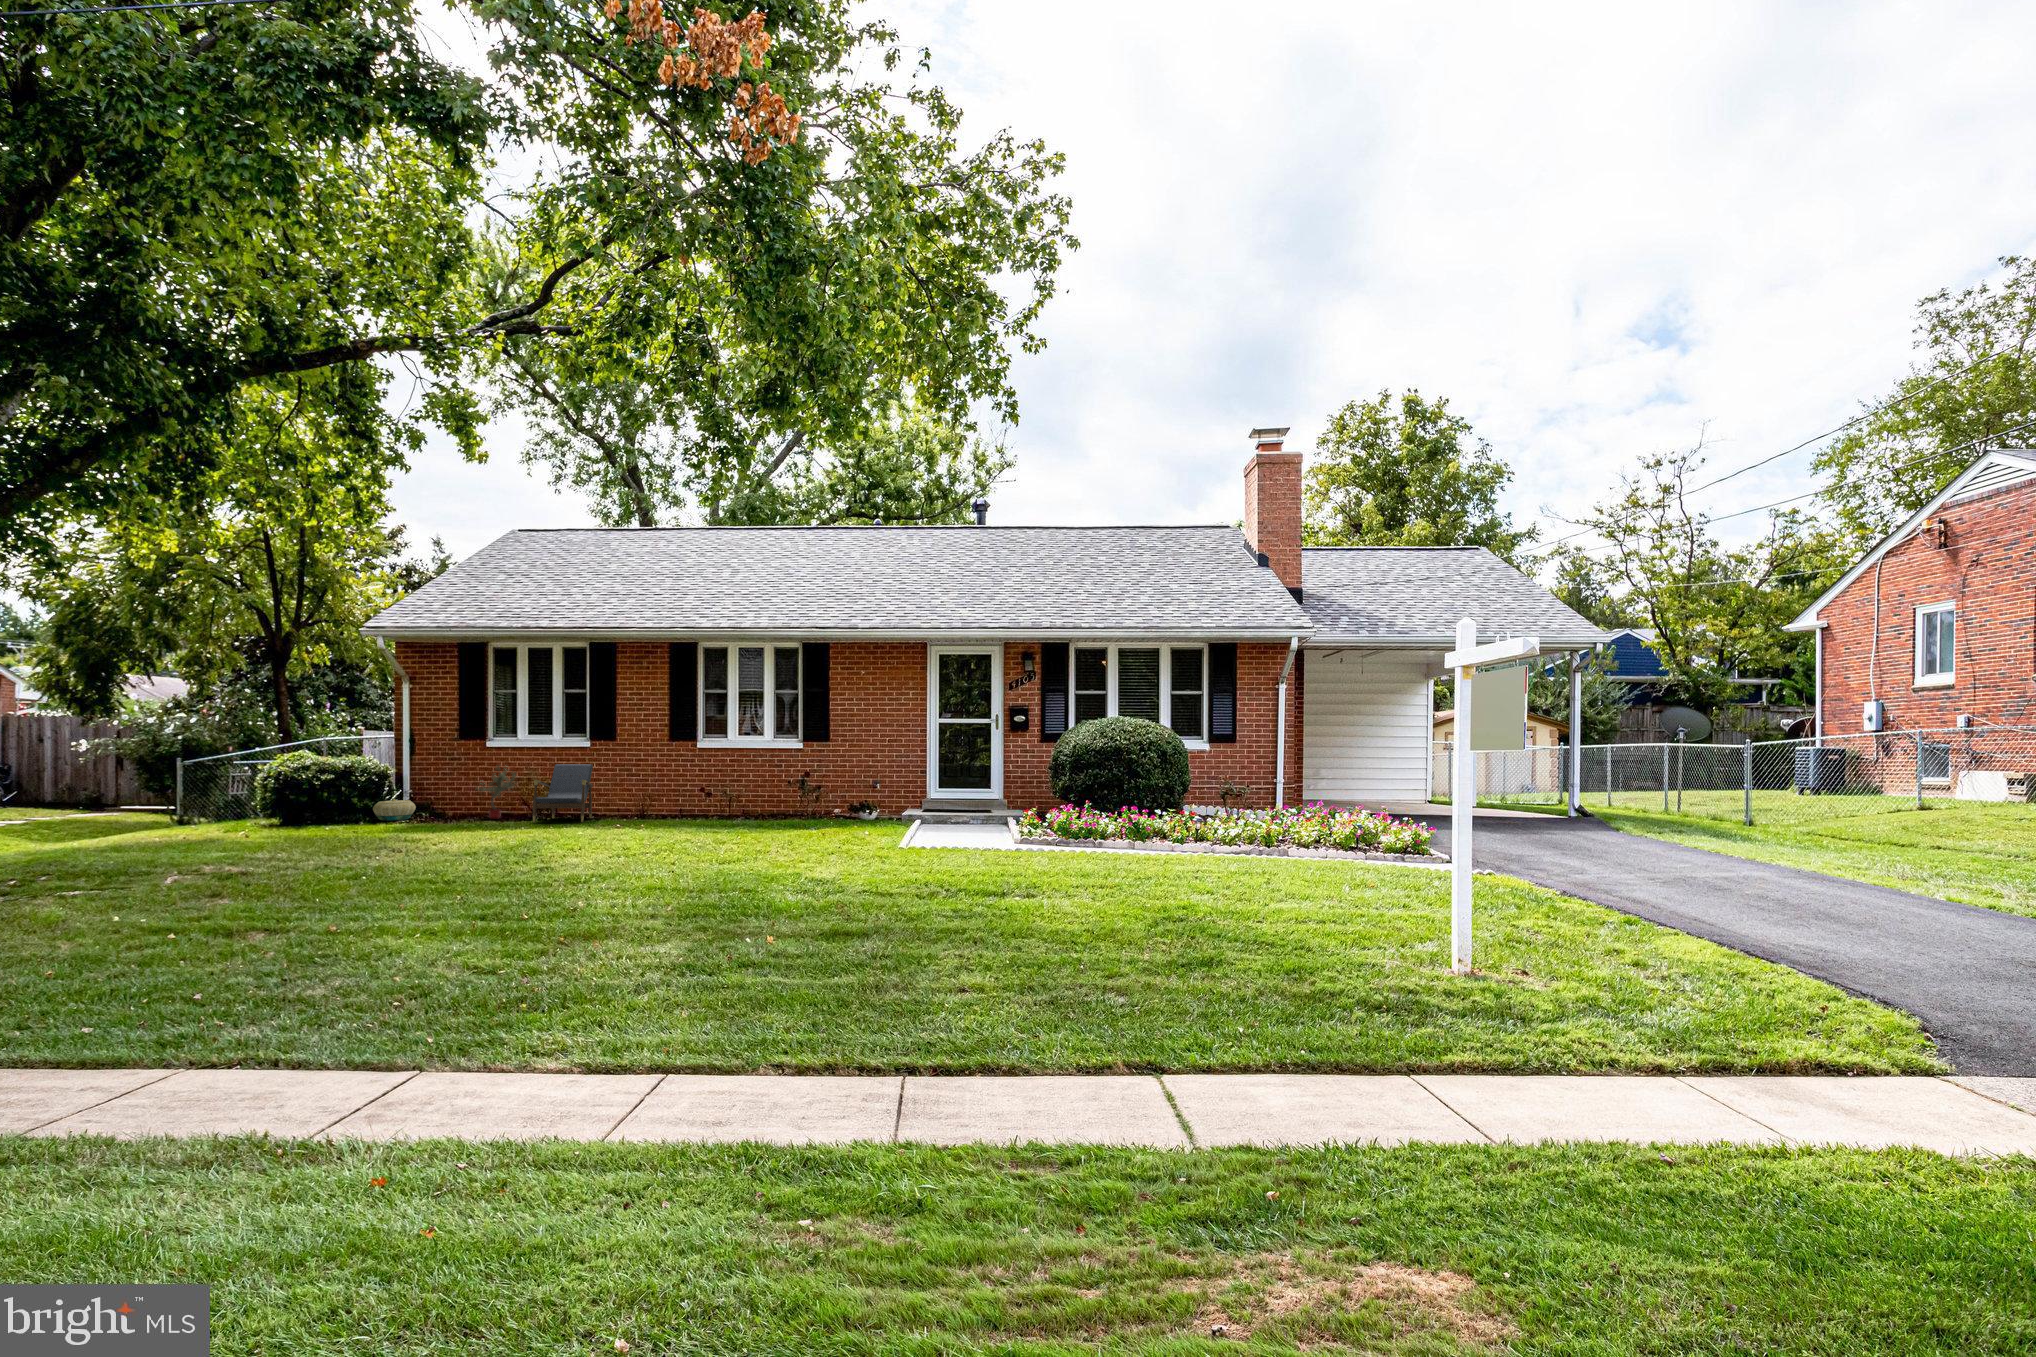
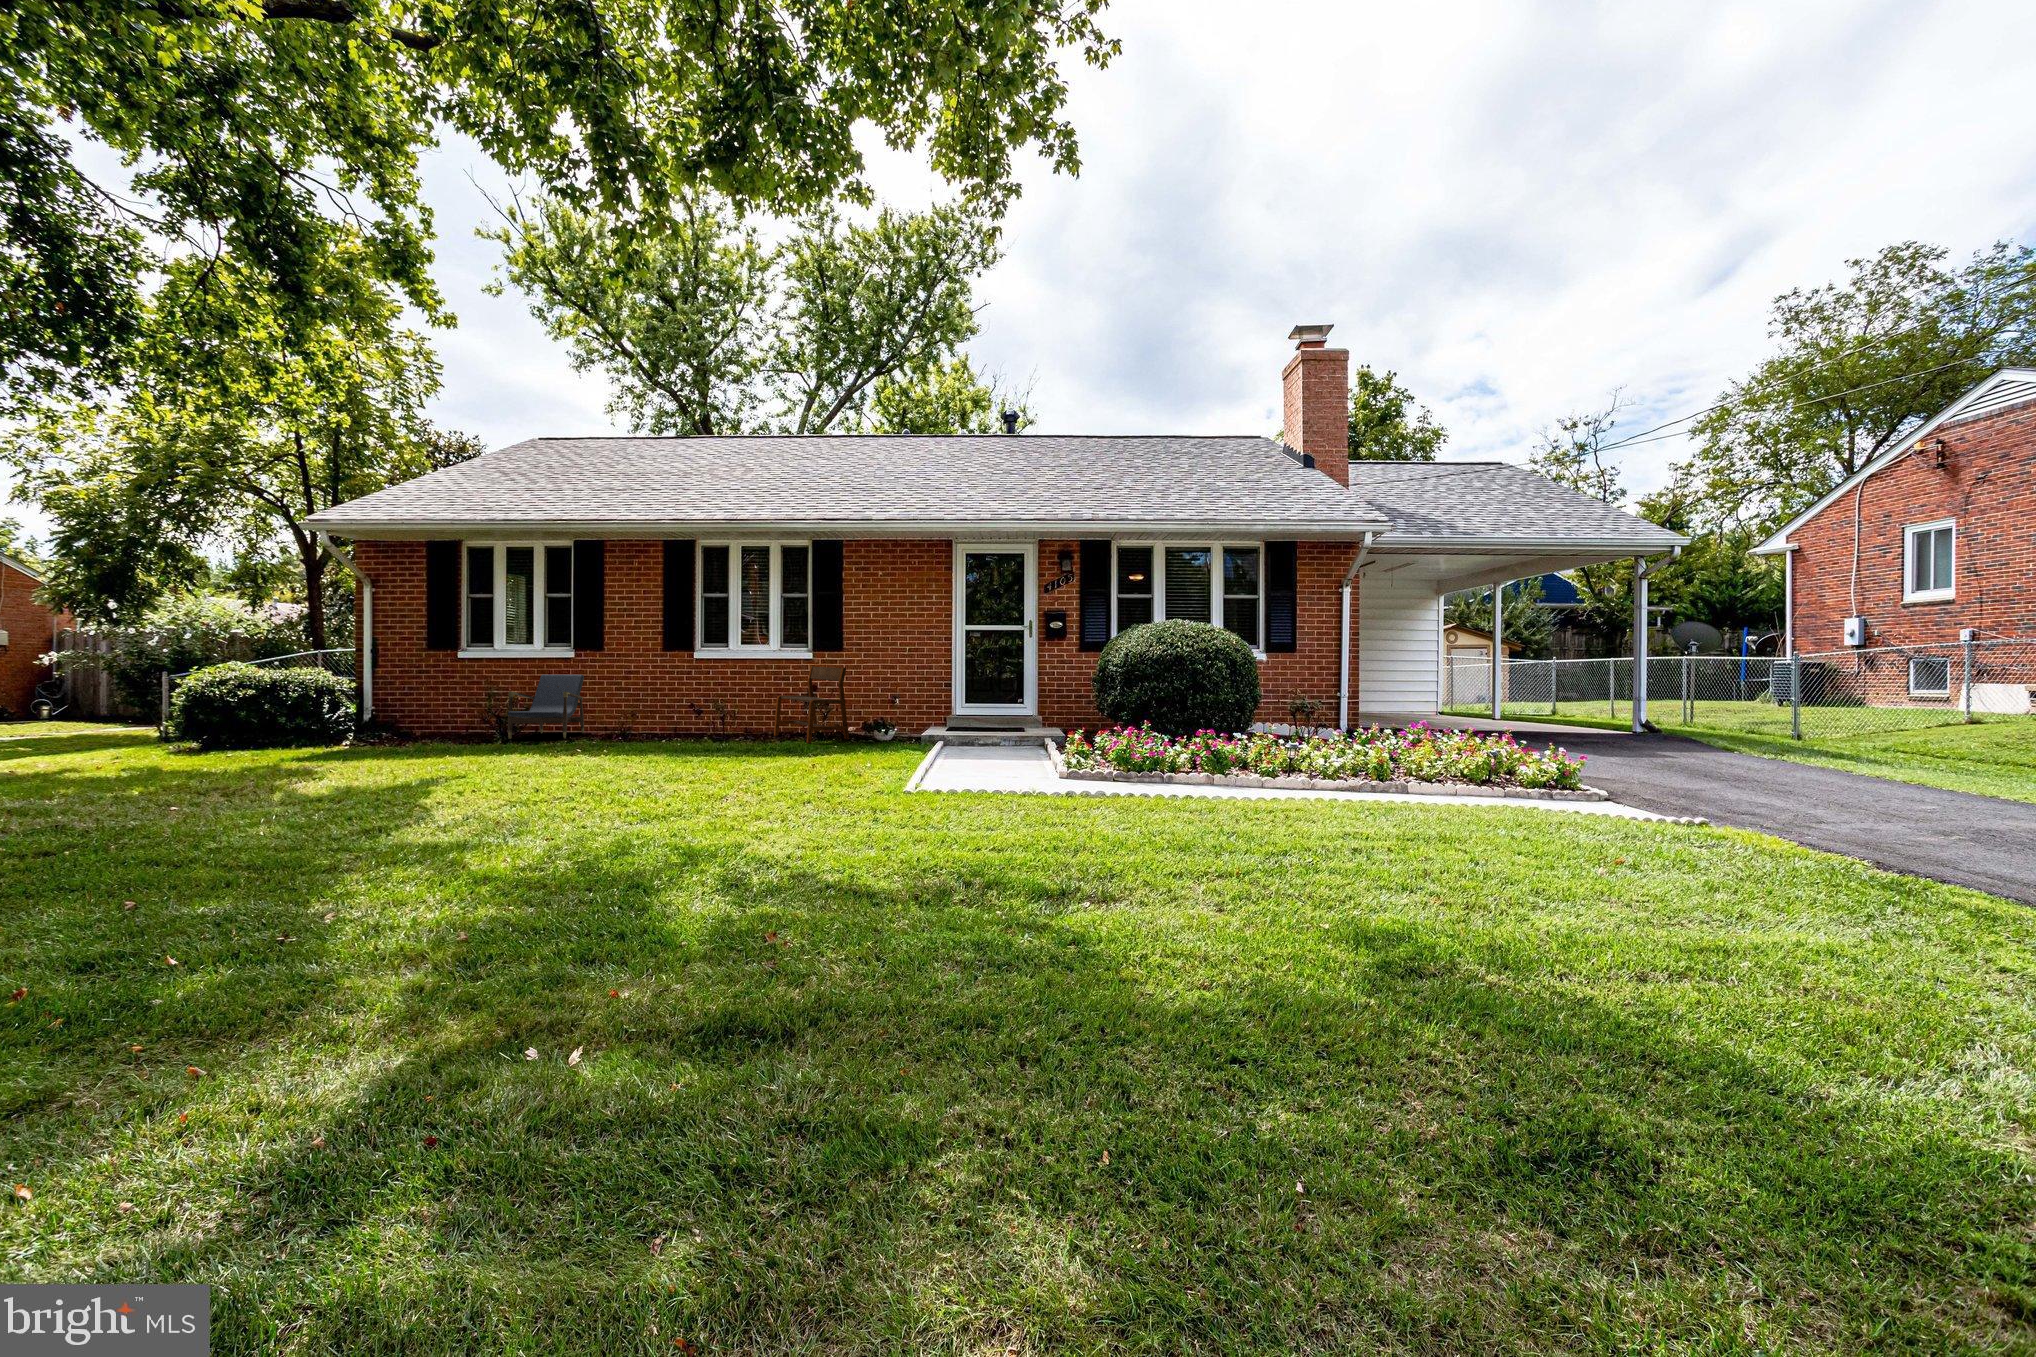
bench: none [766,756,836,825] -> present [774,666,849,743]
potted tree: present [478,765,516,820] -> none [452,675,500,735]
basket: present [373,799,416,821] -> none [333,712,388,736]

